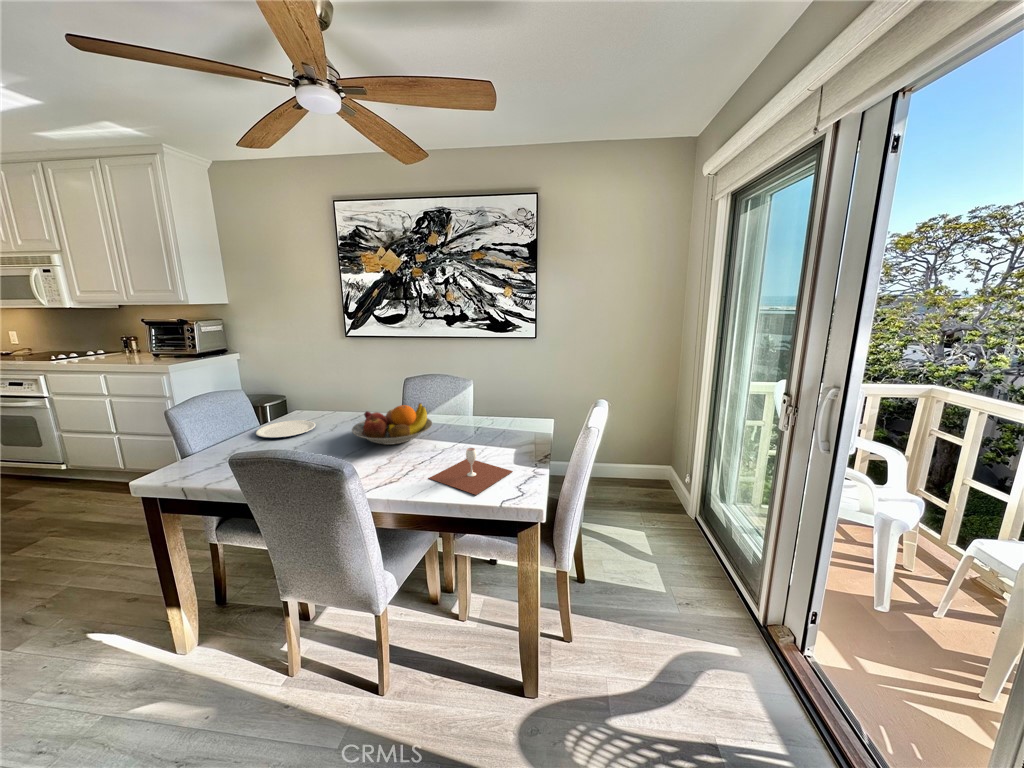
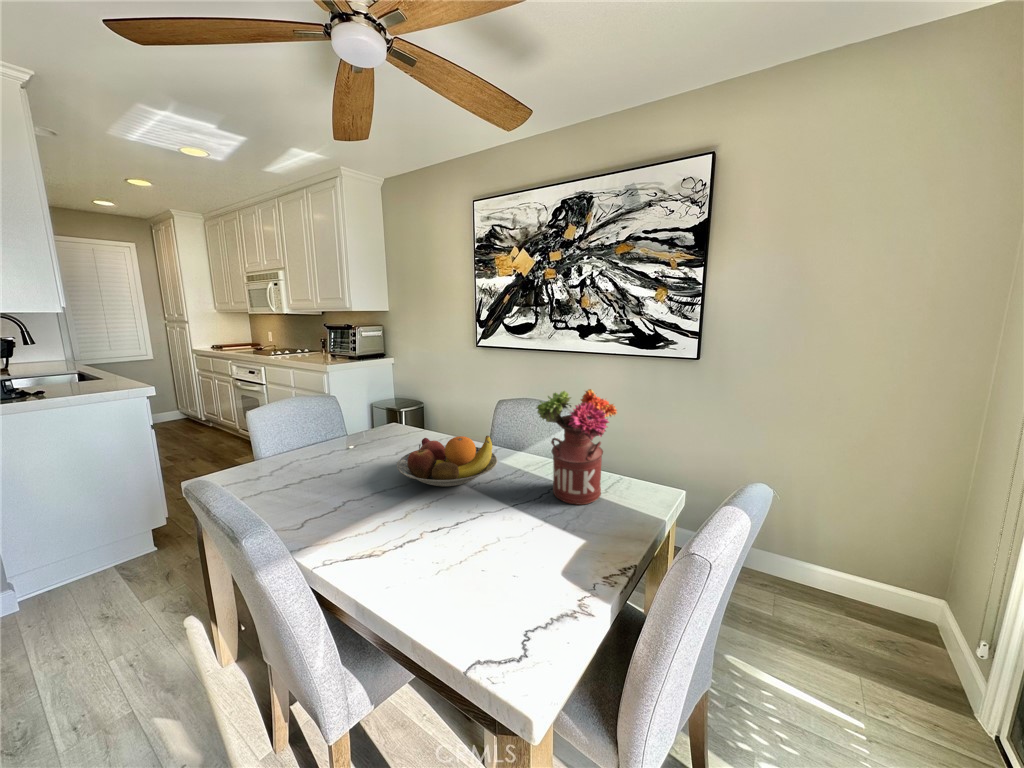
flower arrangement: none [465,360,517,438] -> present [537,389,617,504]
plate: present [256,420,316,438] -> none [328,435,389,454]
wine glass: present [429,448,513,495] -> none [432,522,556,608]

